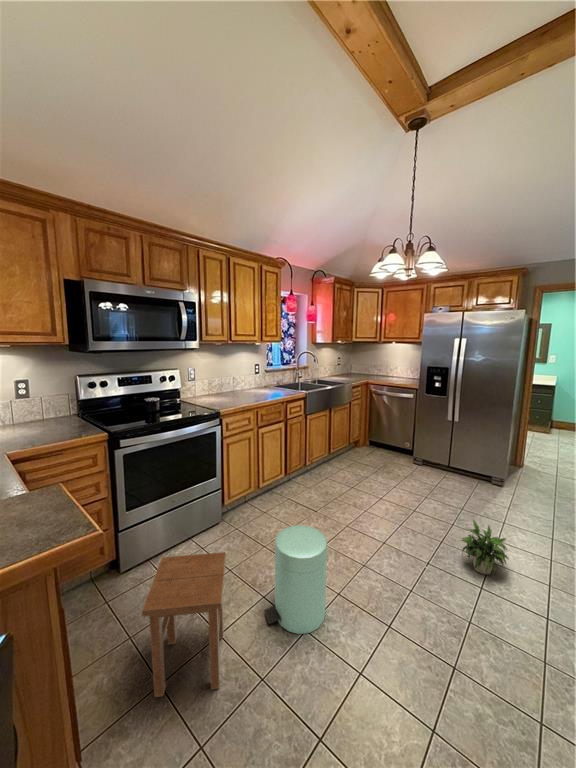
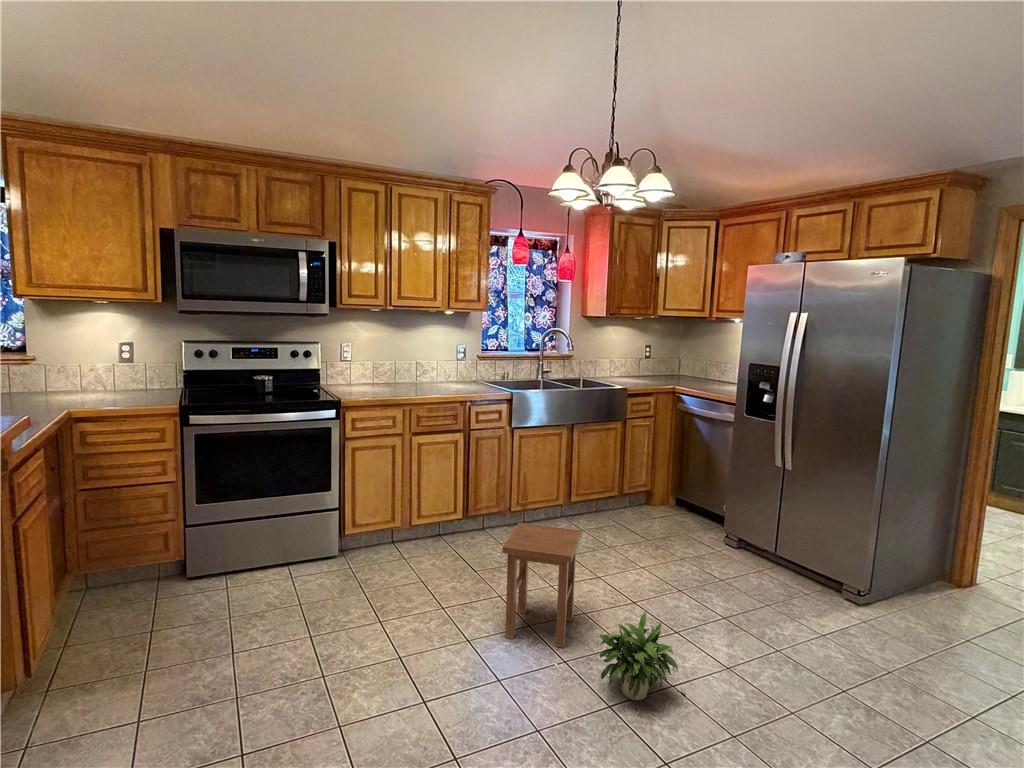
trash can: present [265,525,327,634] -> none [279,548,362,680]
stool: present [142,552,226,697] -> present [502,523,582,648]

